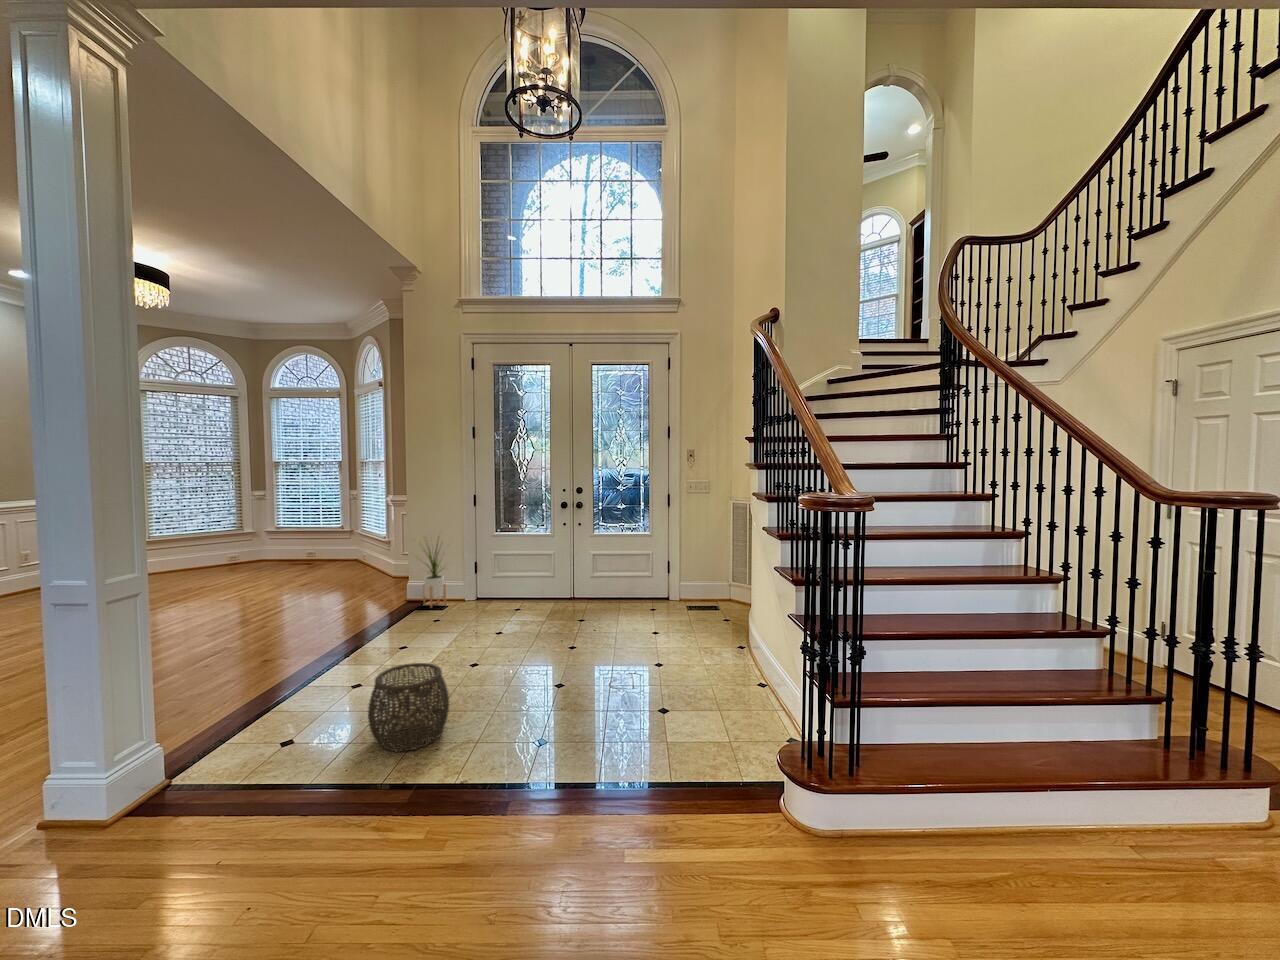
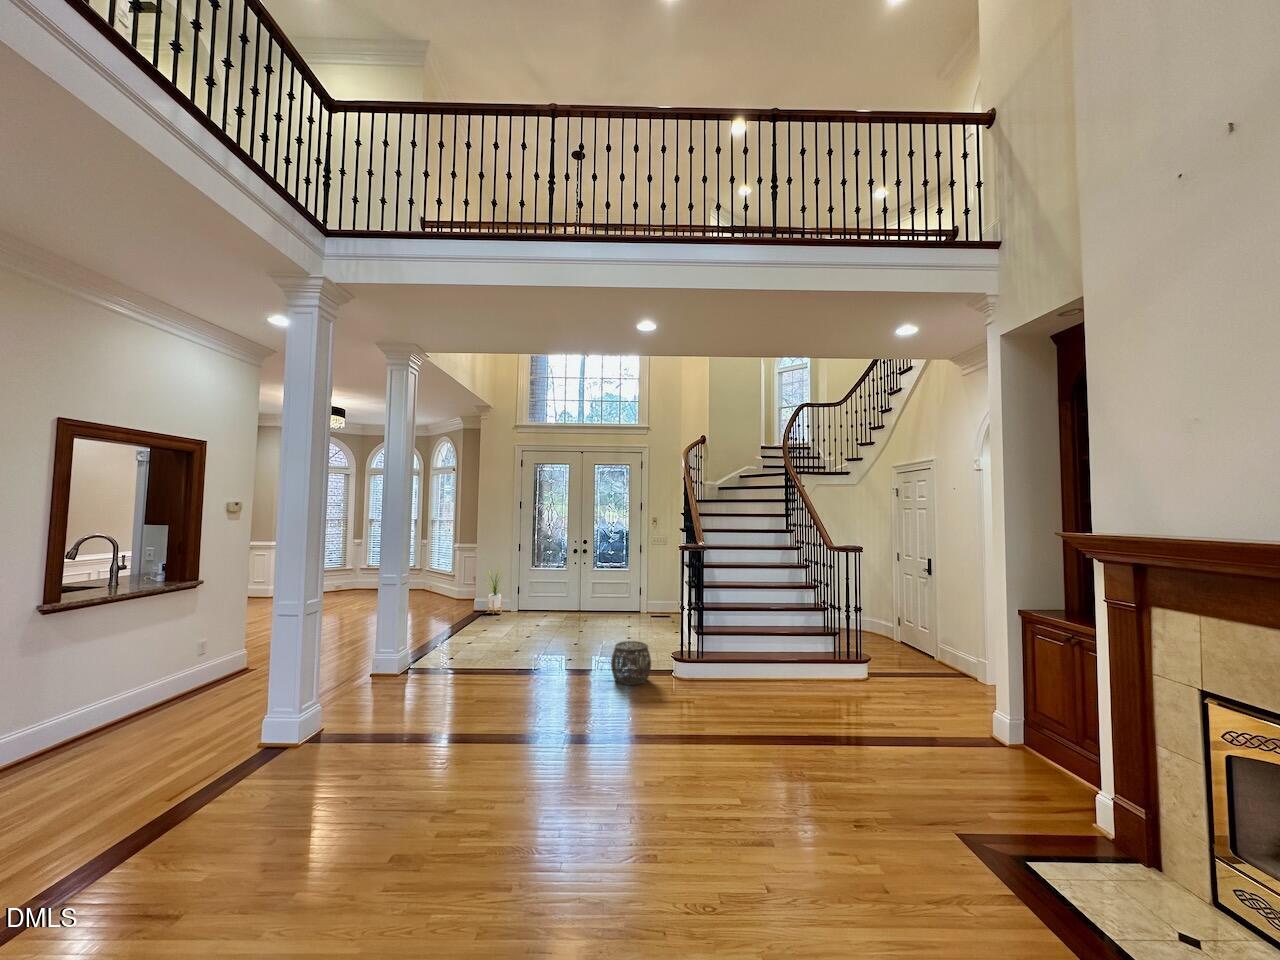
woven basket: present [368,663,449,752] -> present [611,641,651,685]

